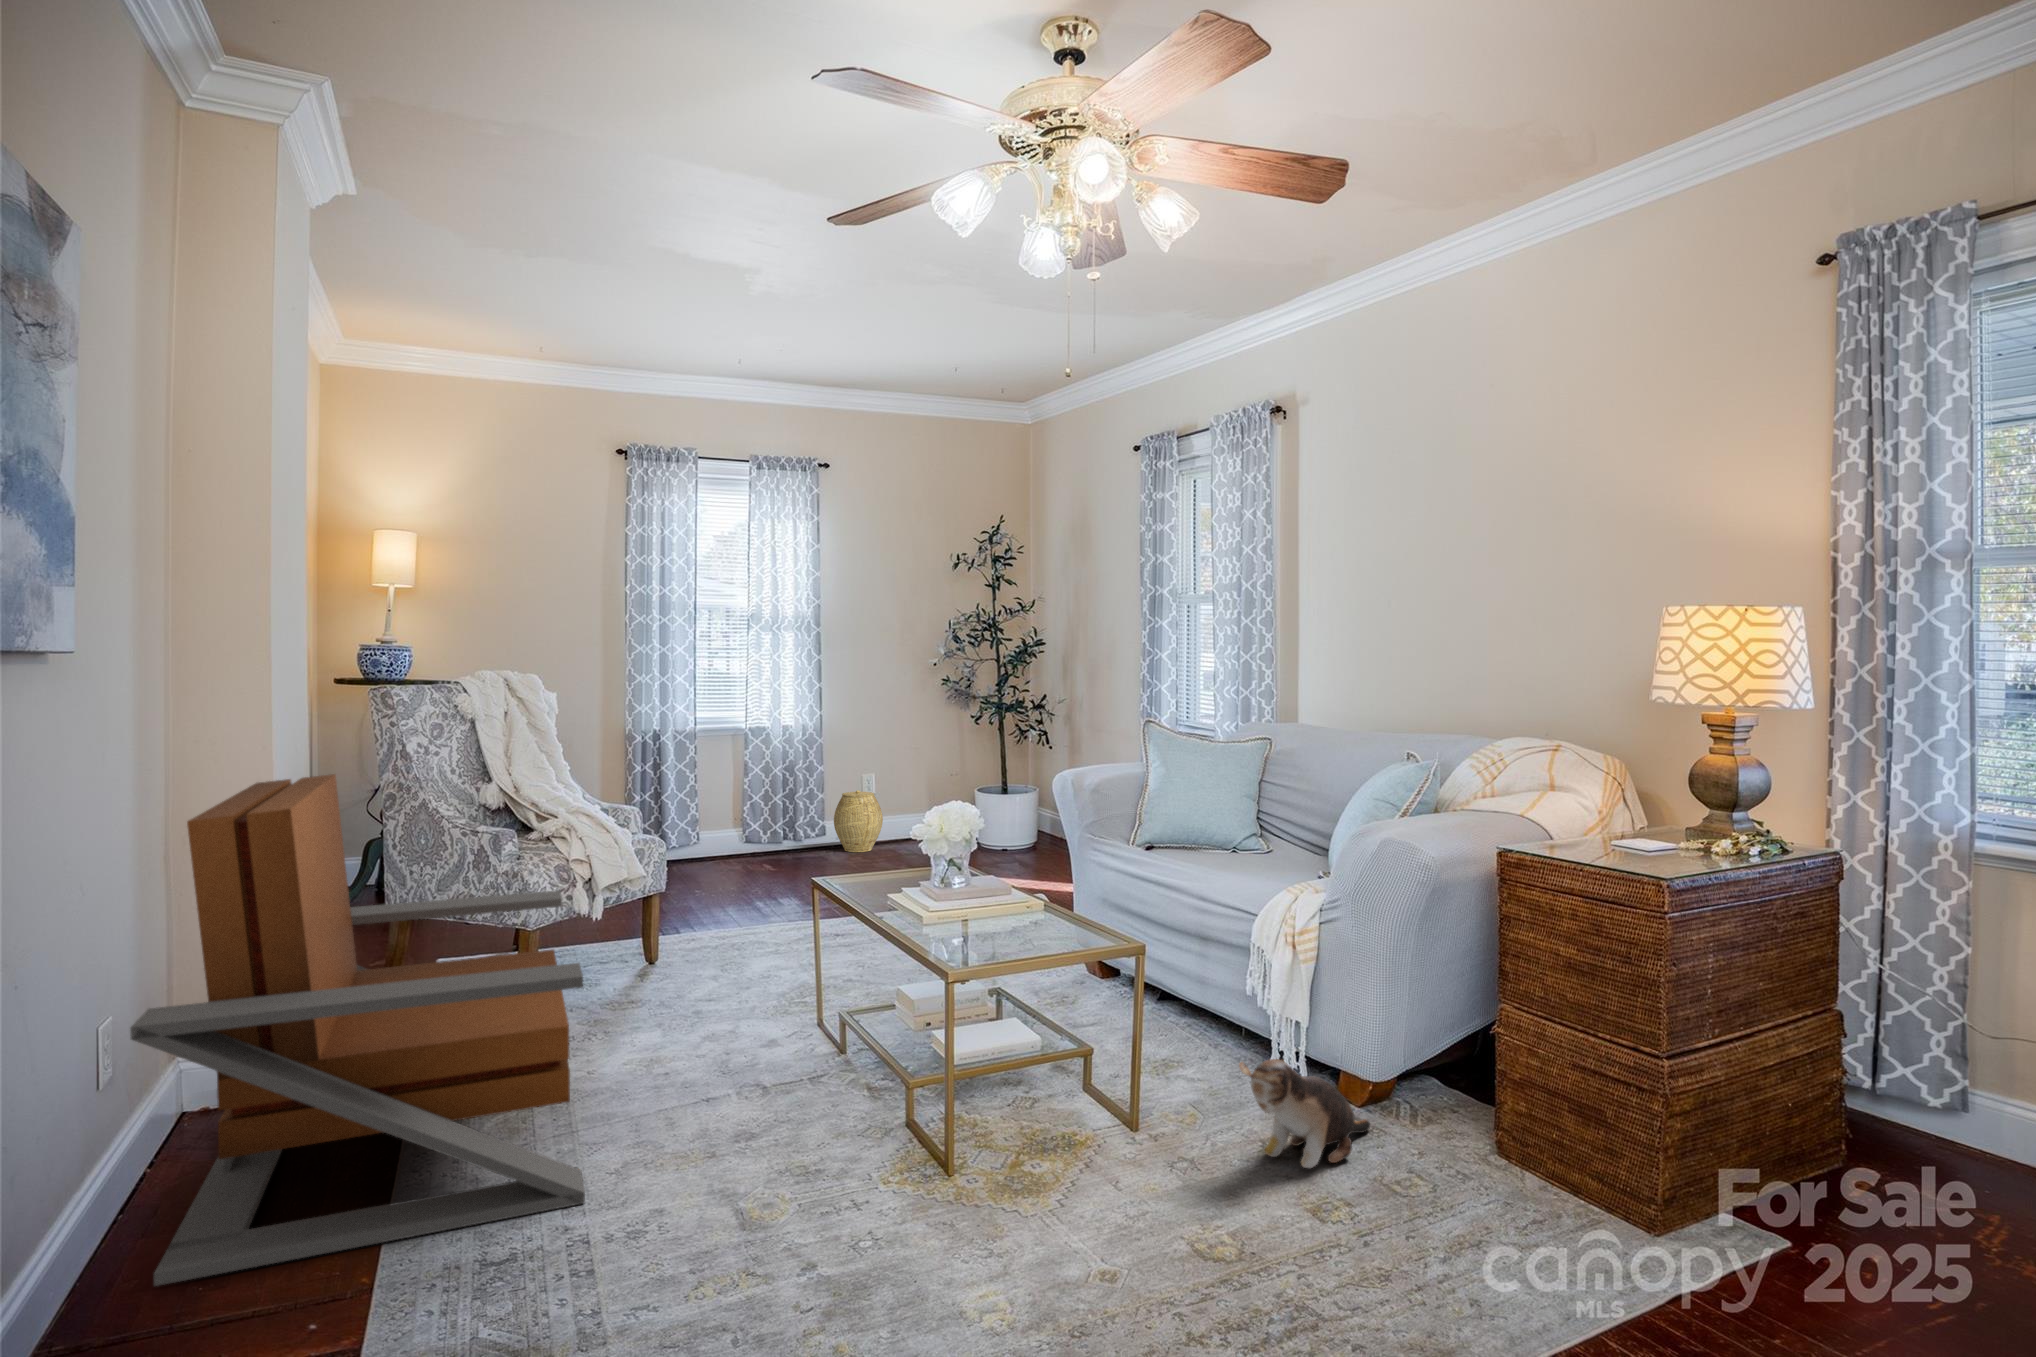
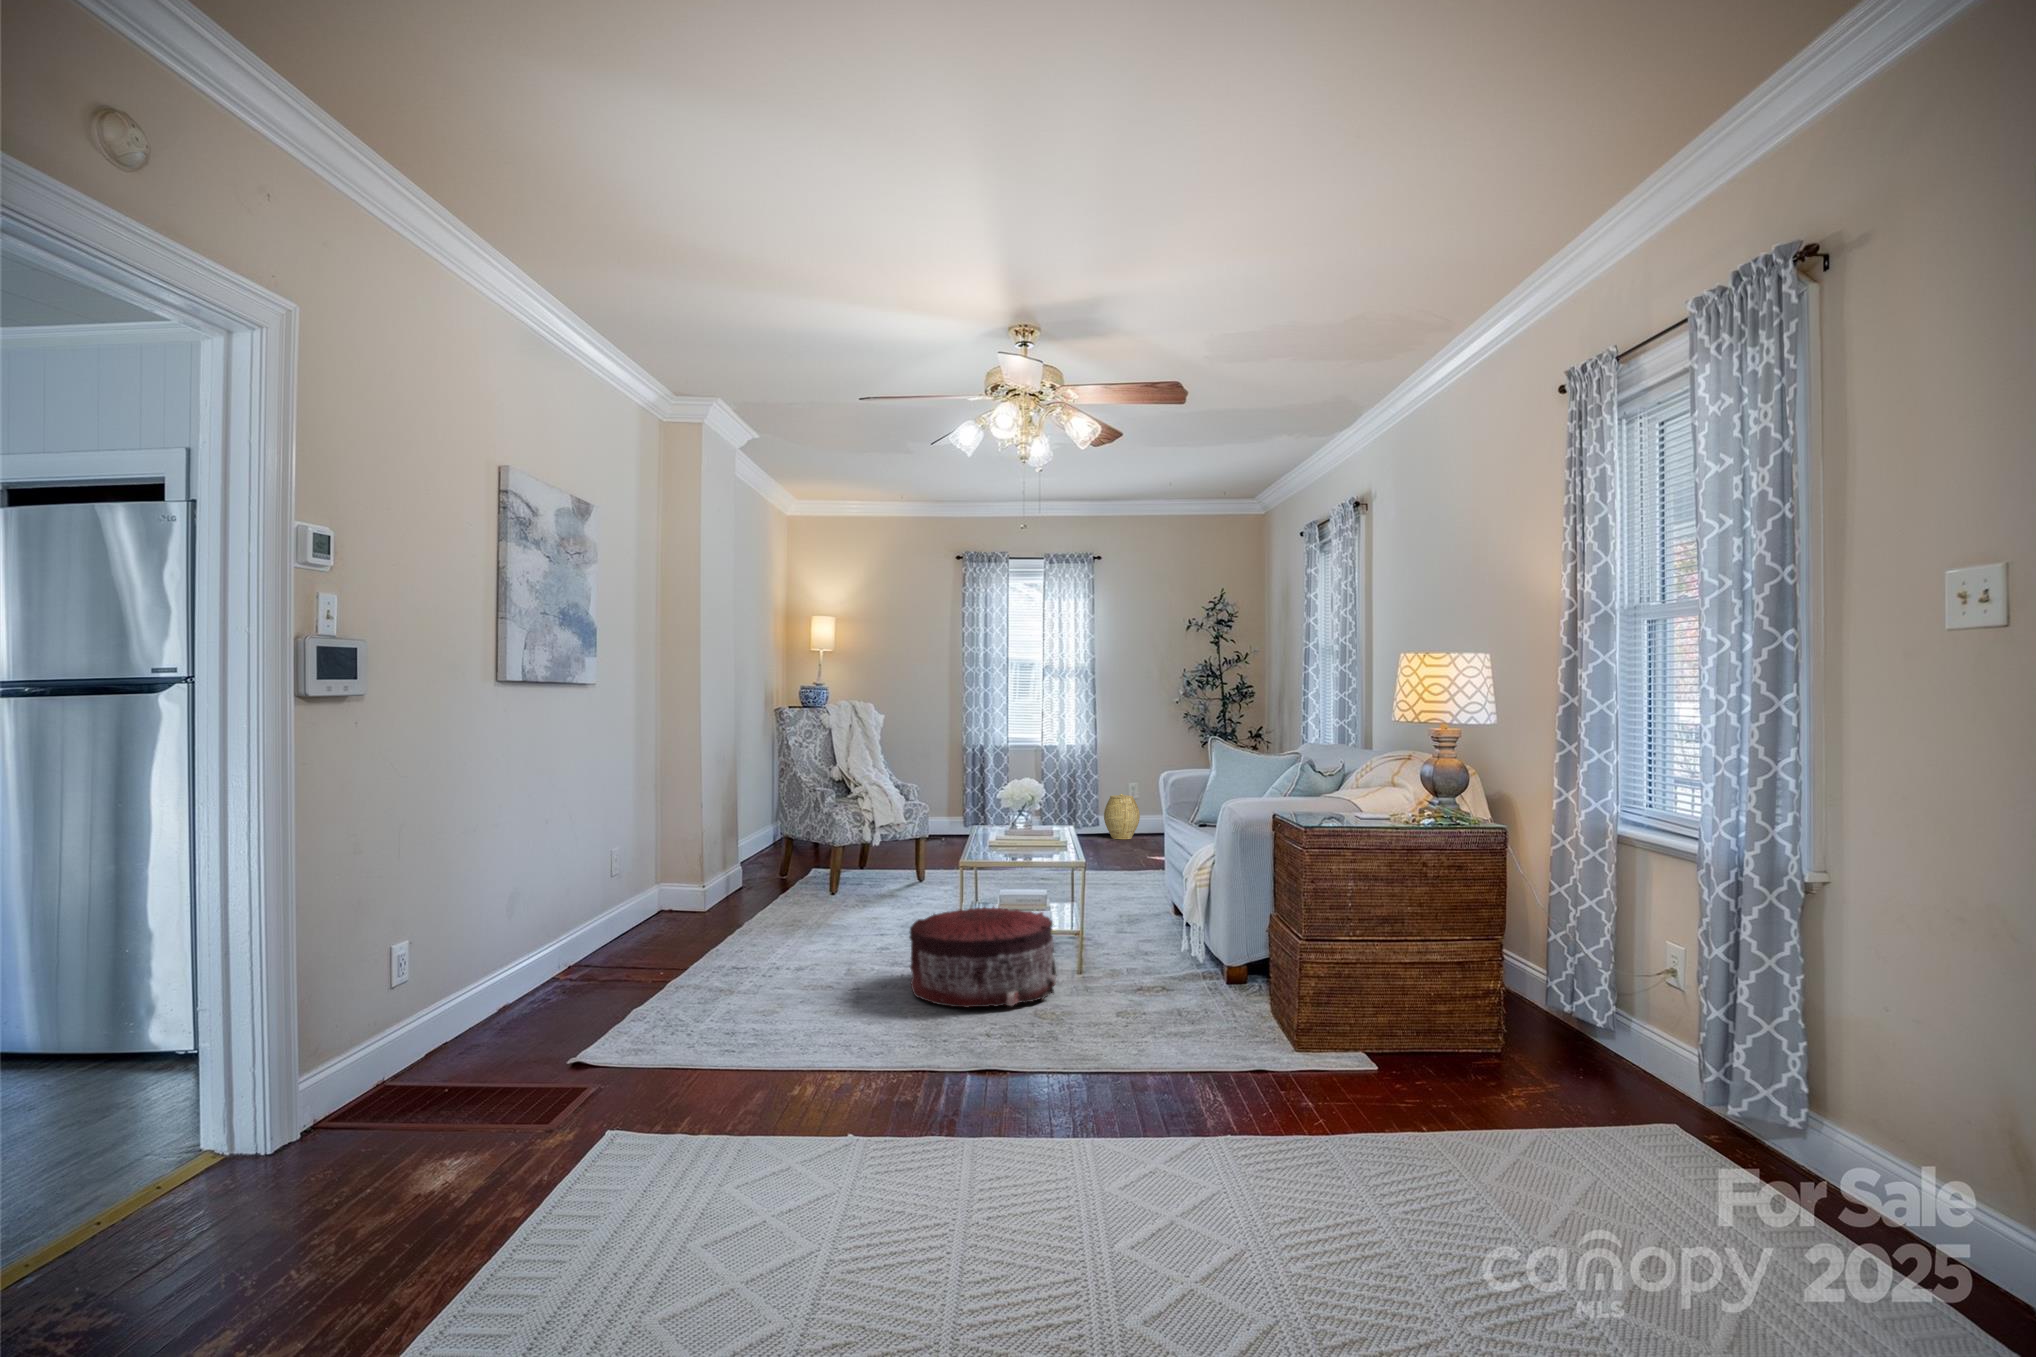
lounge chair: present [130,774,585,1286] -> none [620,750,834,954]
pouf: none [923,1057,1222,1313] -> present [910,907,1056,1008]
plush toy: present [1239,1059,1370,1168] -> none [1105,922,1211,989]

